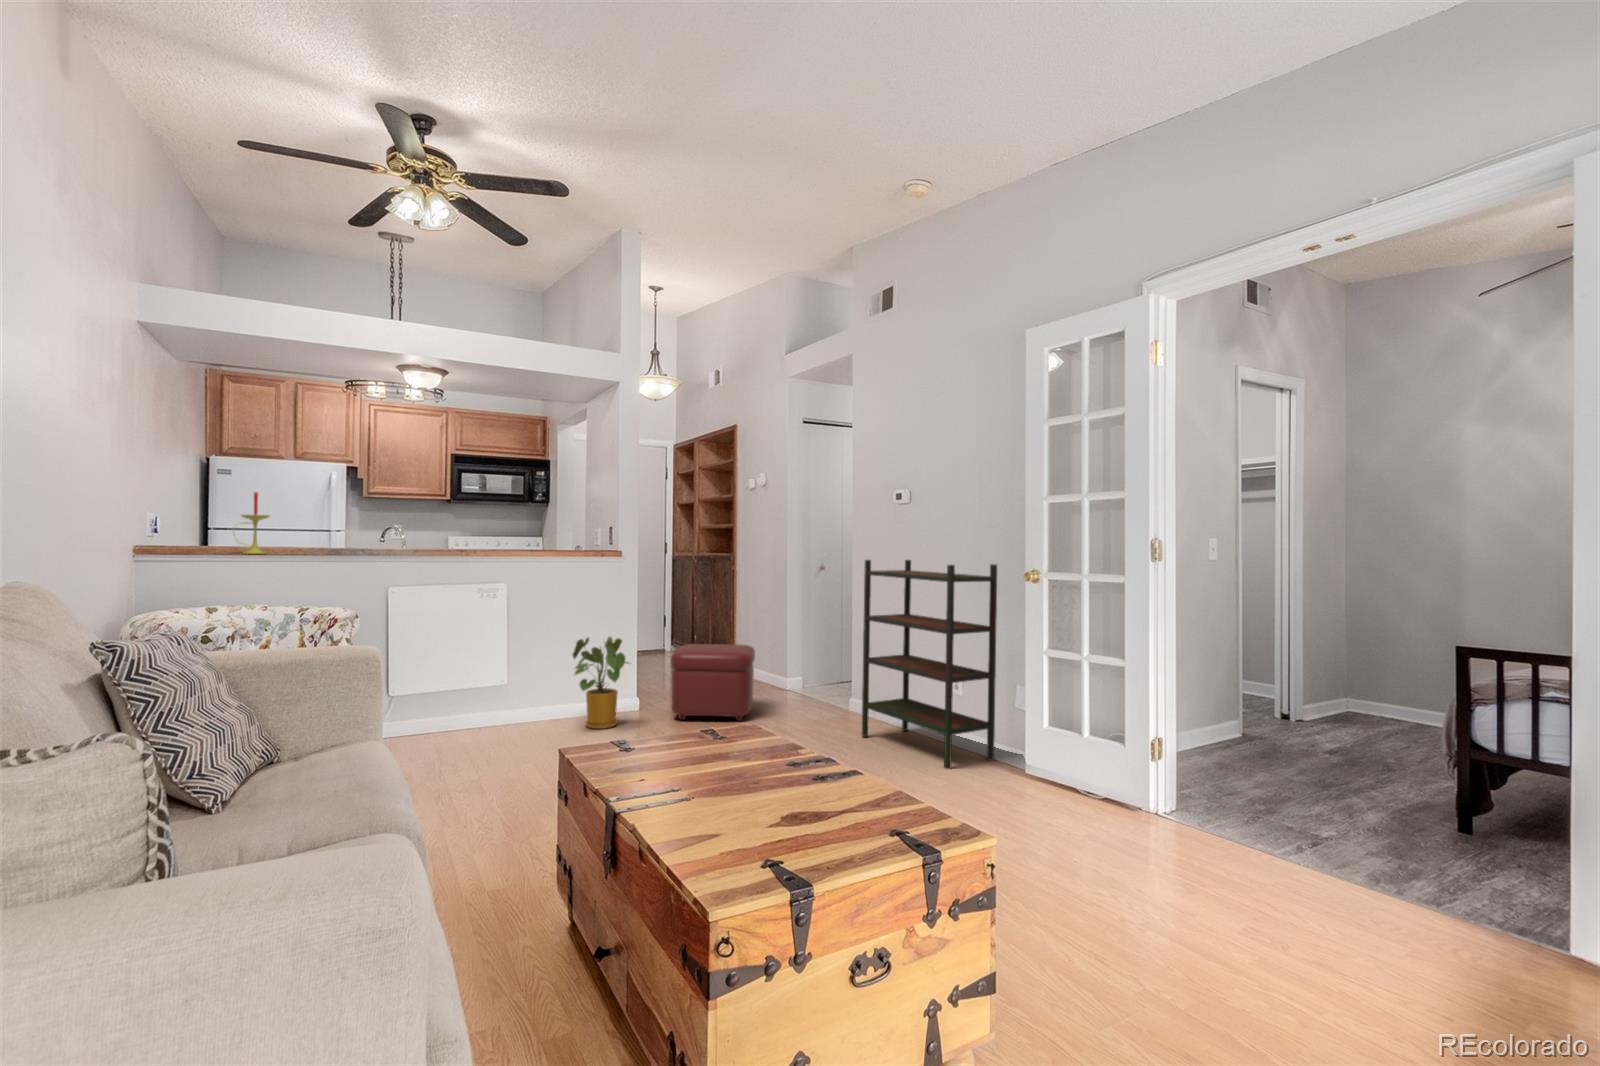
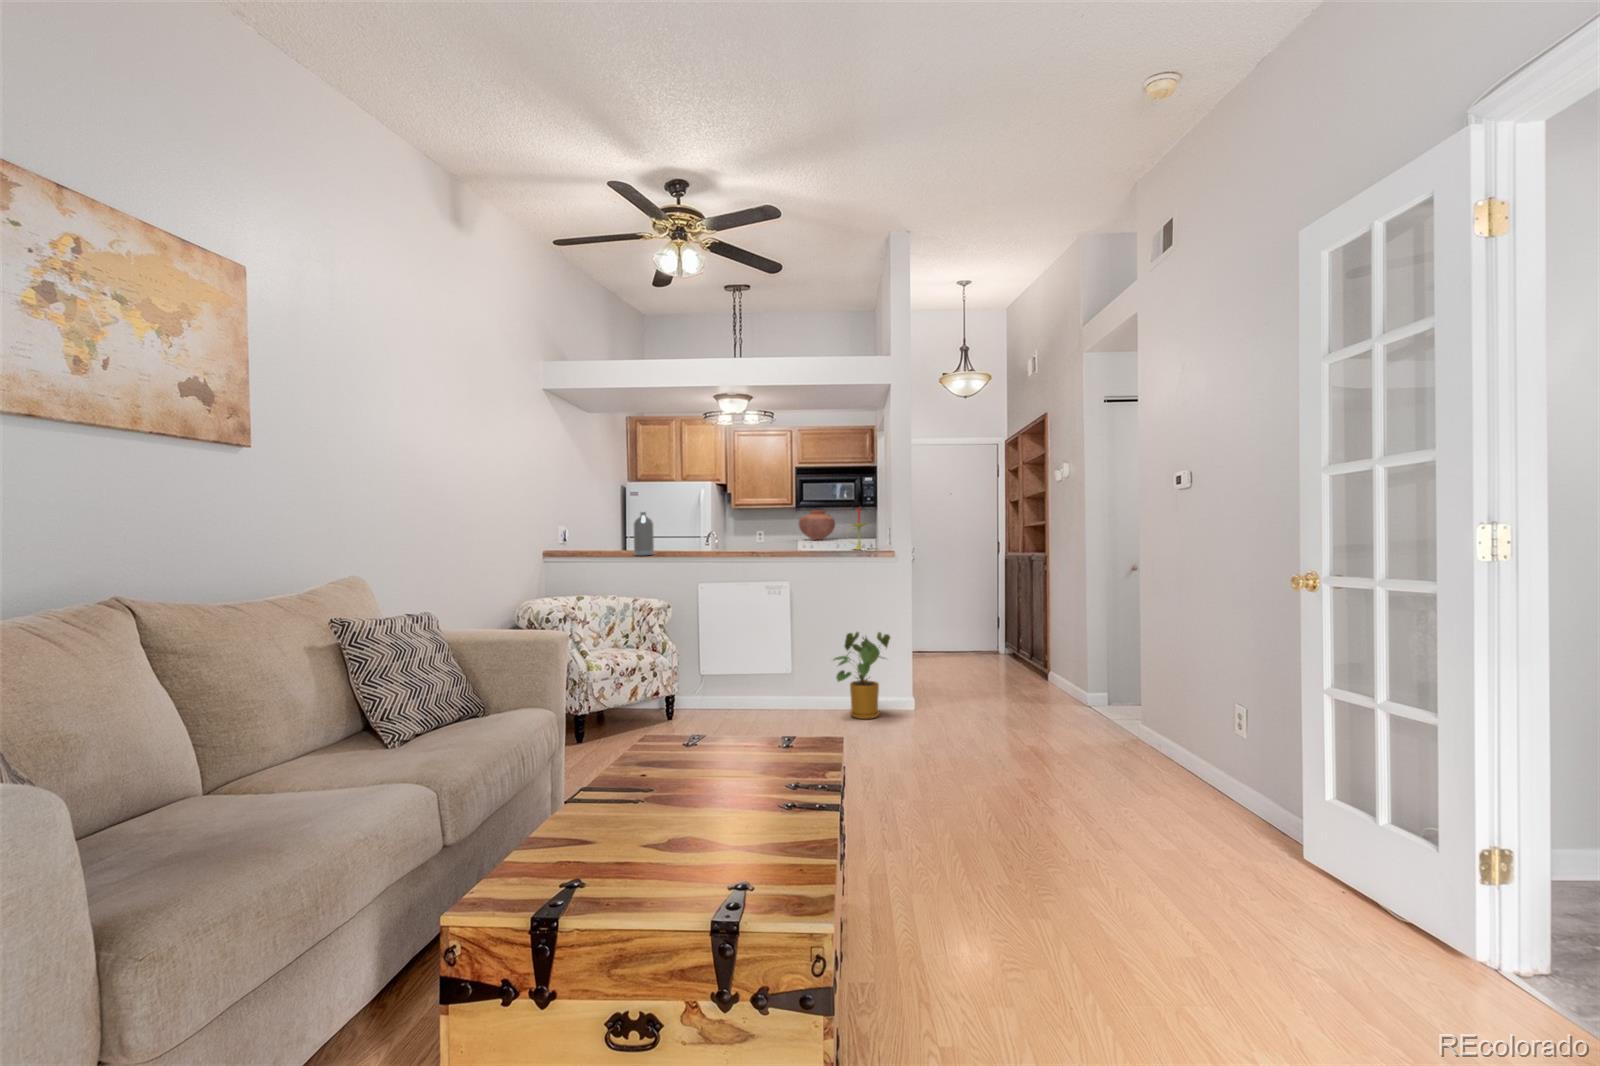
candle: present [242,492,269,554] -> present [852,509,866,550]
bottle: none [290,496,321,553] -> present [634,512,654,556]
vase: none [450,505,495,540] -> present [799,510,835,540]
bookshelf: present [862,560,997,769] -> none [1118,558,1278,828]
ottoman: present [671,644,755,721] -> none [931,644,1028,729]

